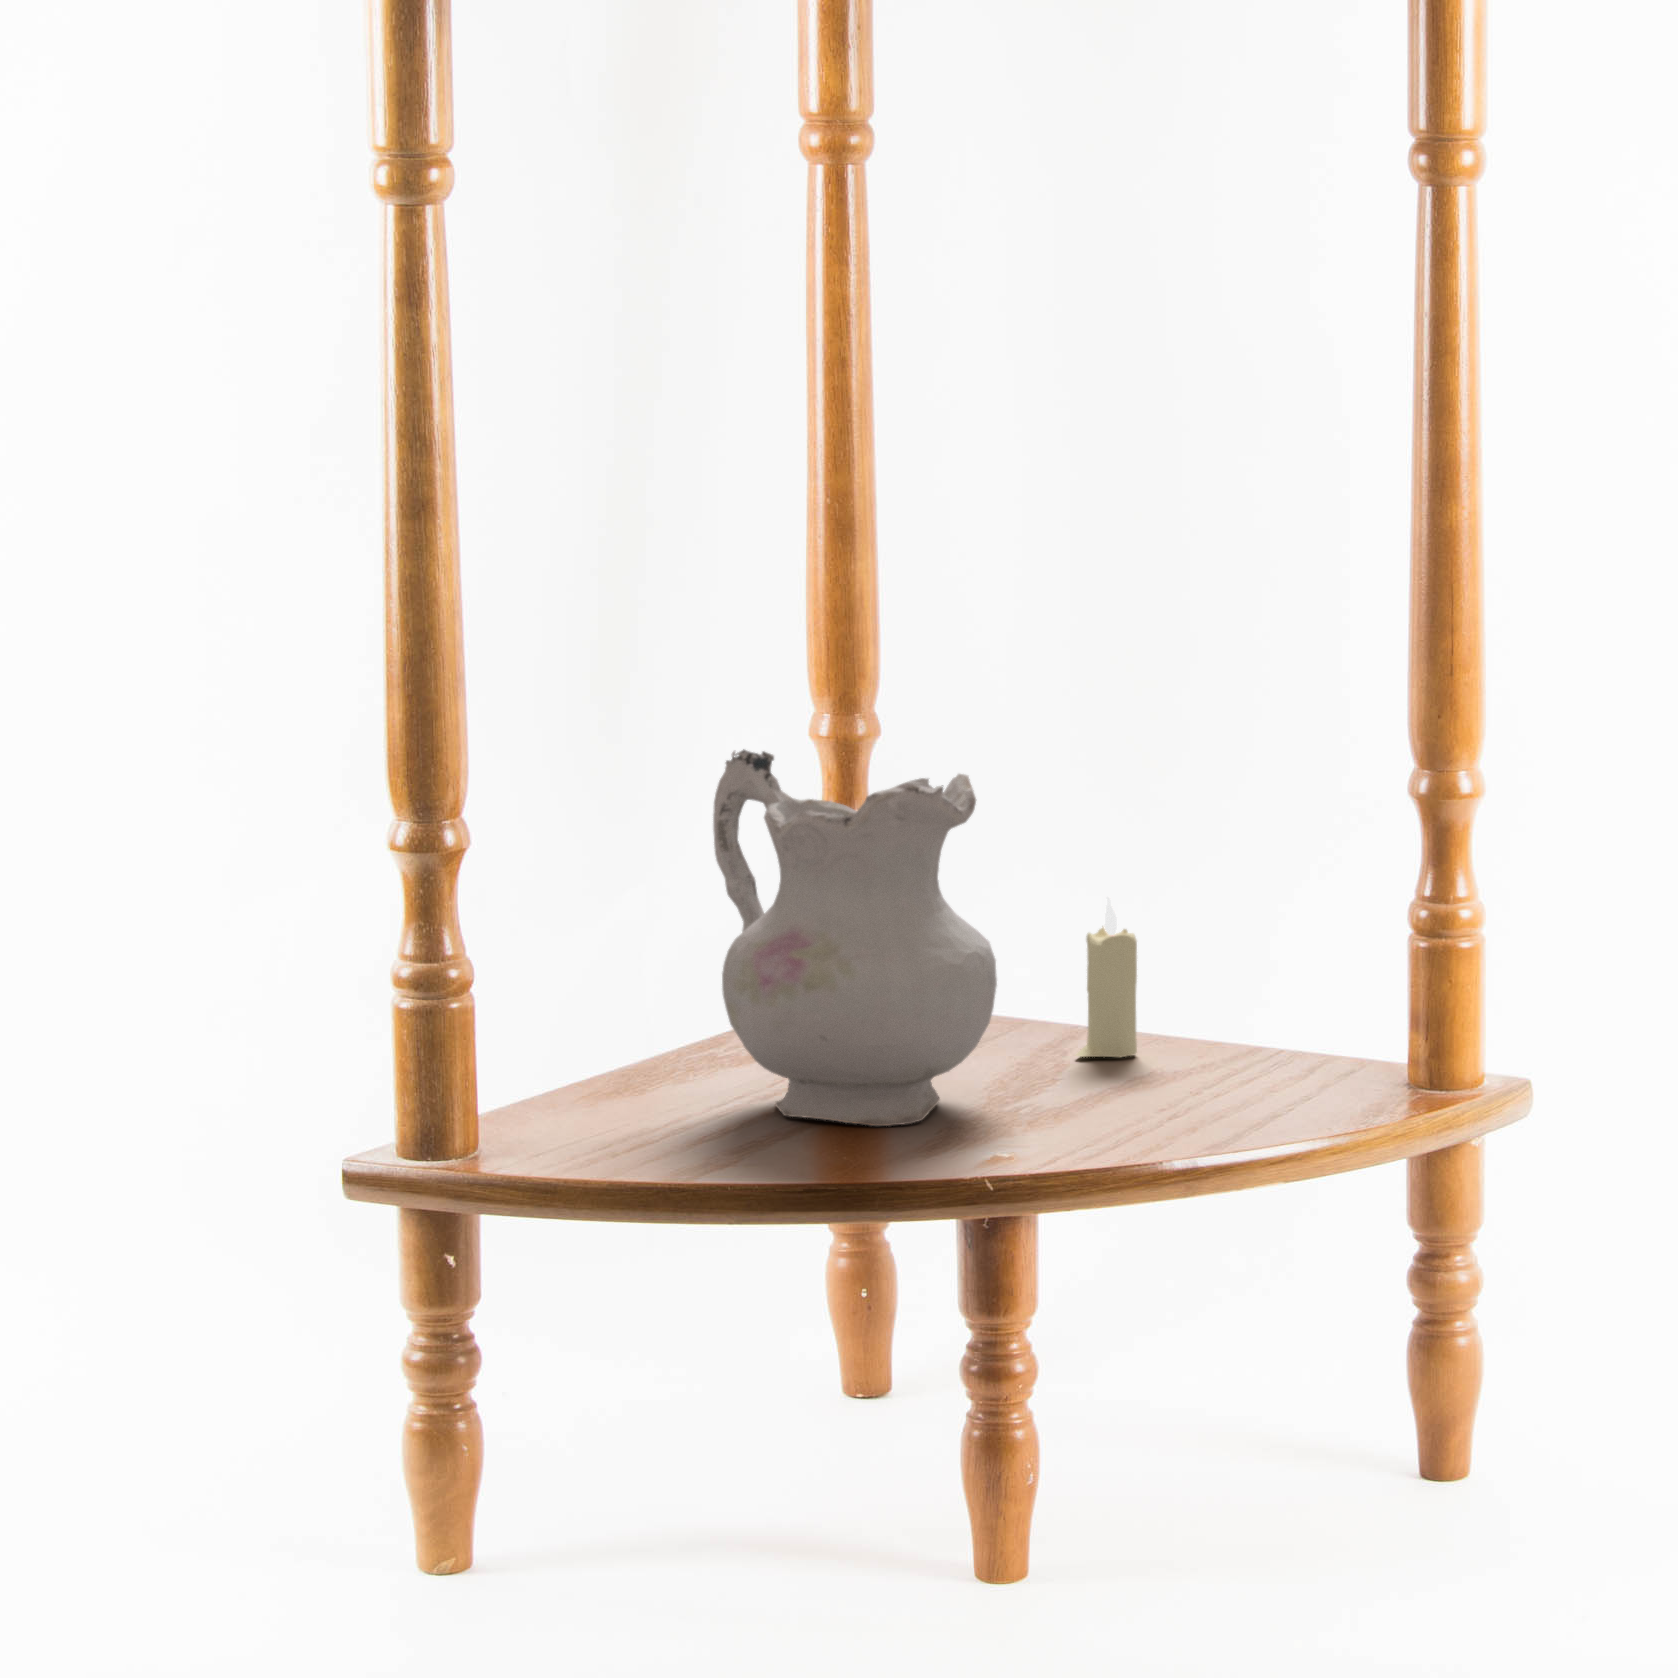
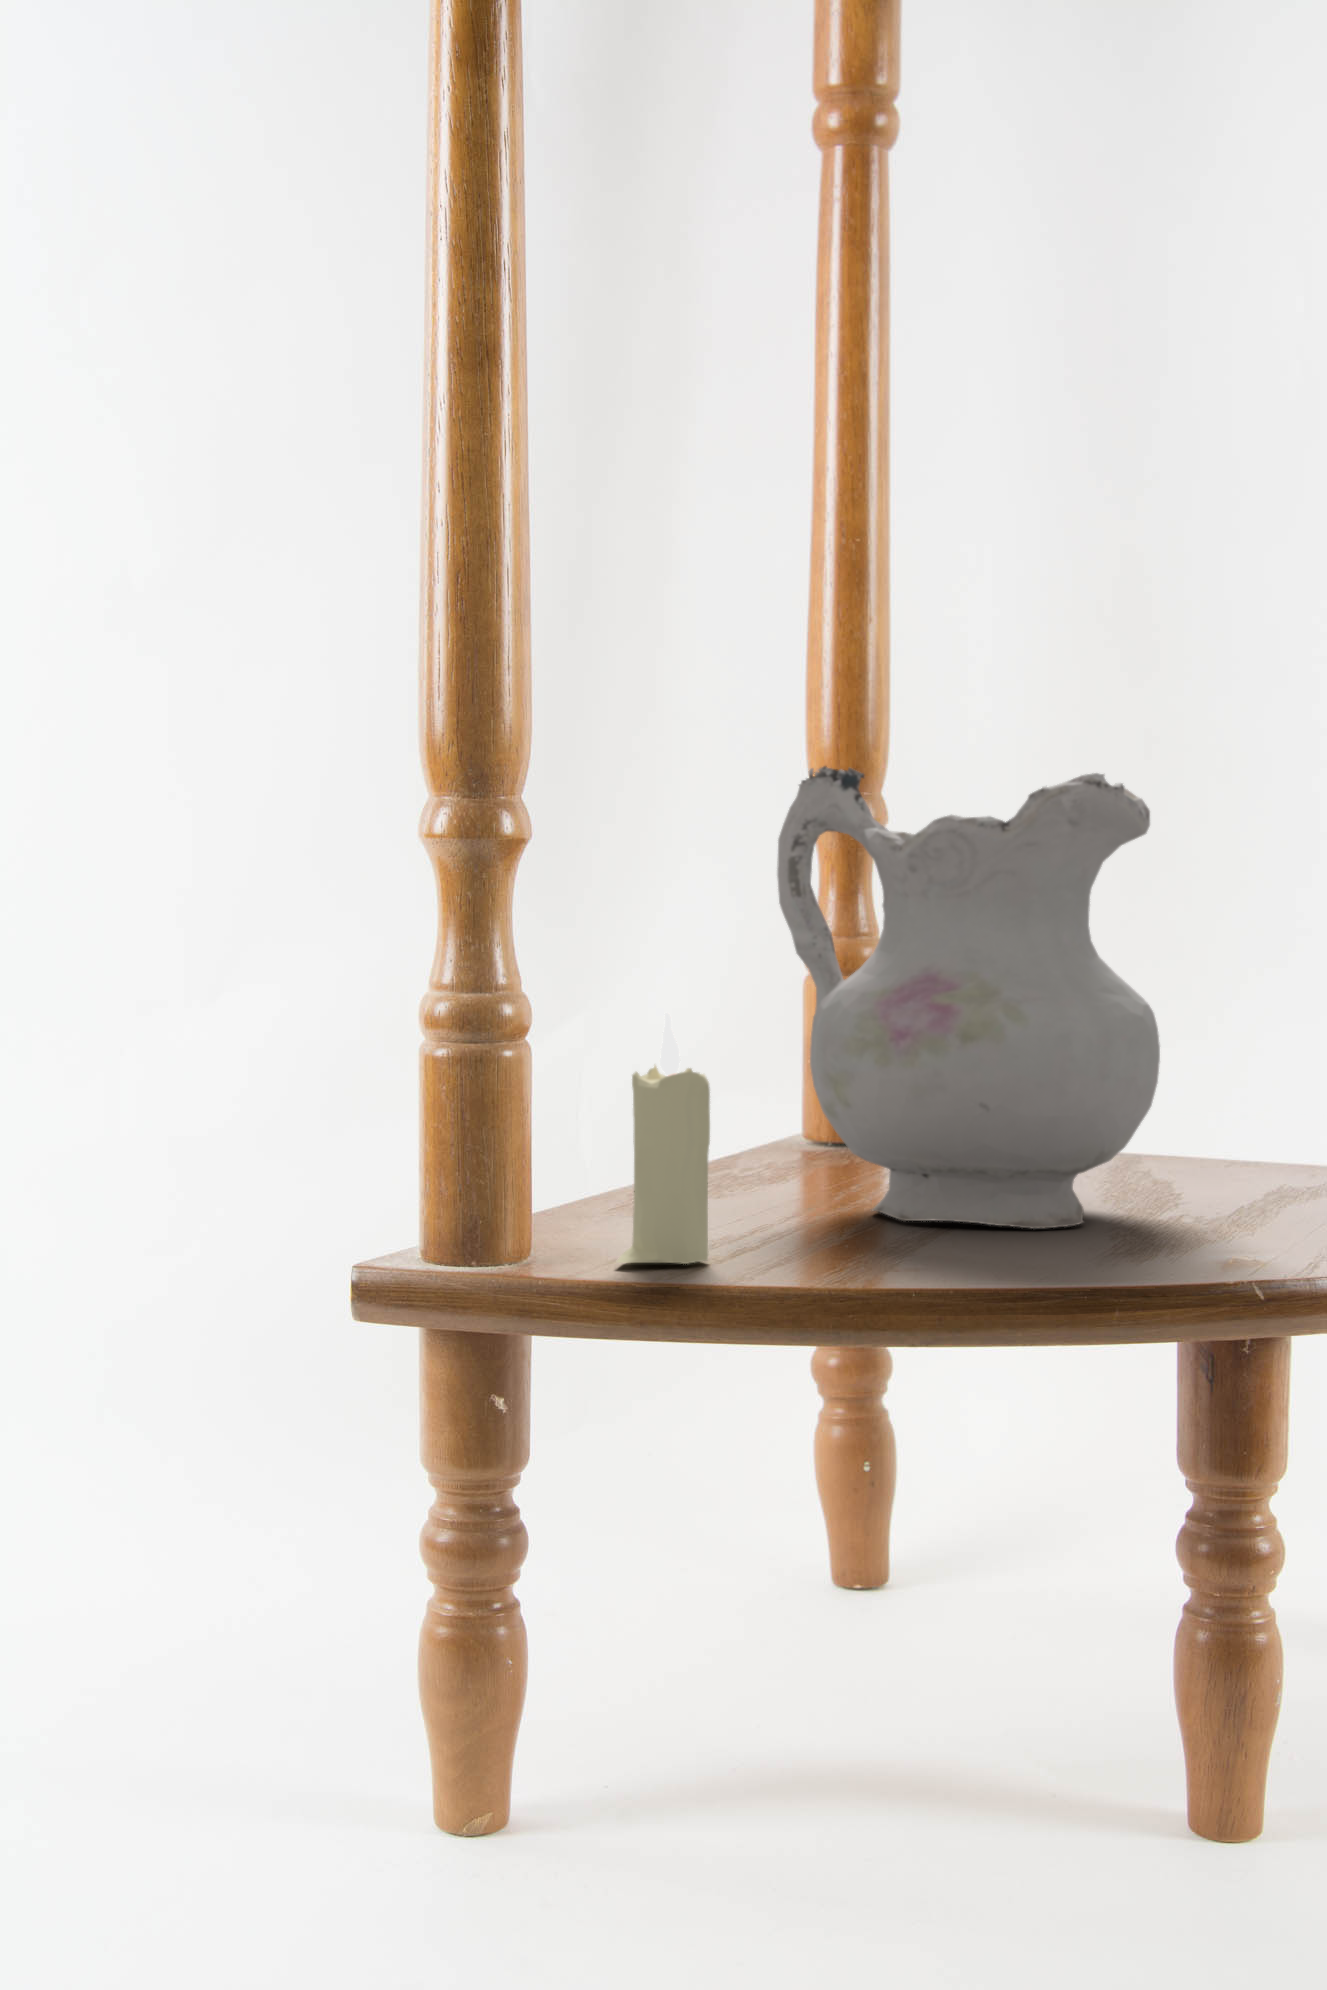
candle: present [1076,897,1137,1057] -> present [617,1013,710,1264]

